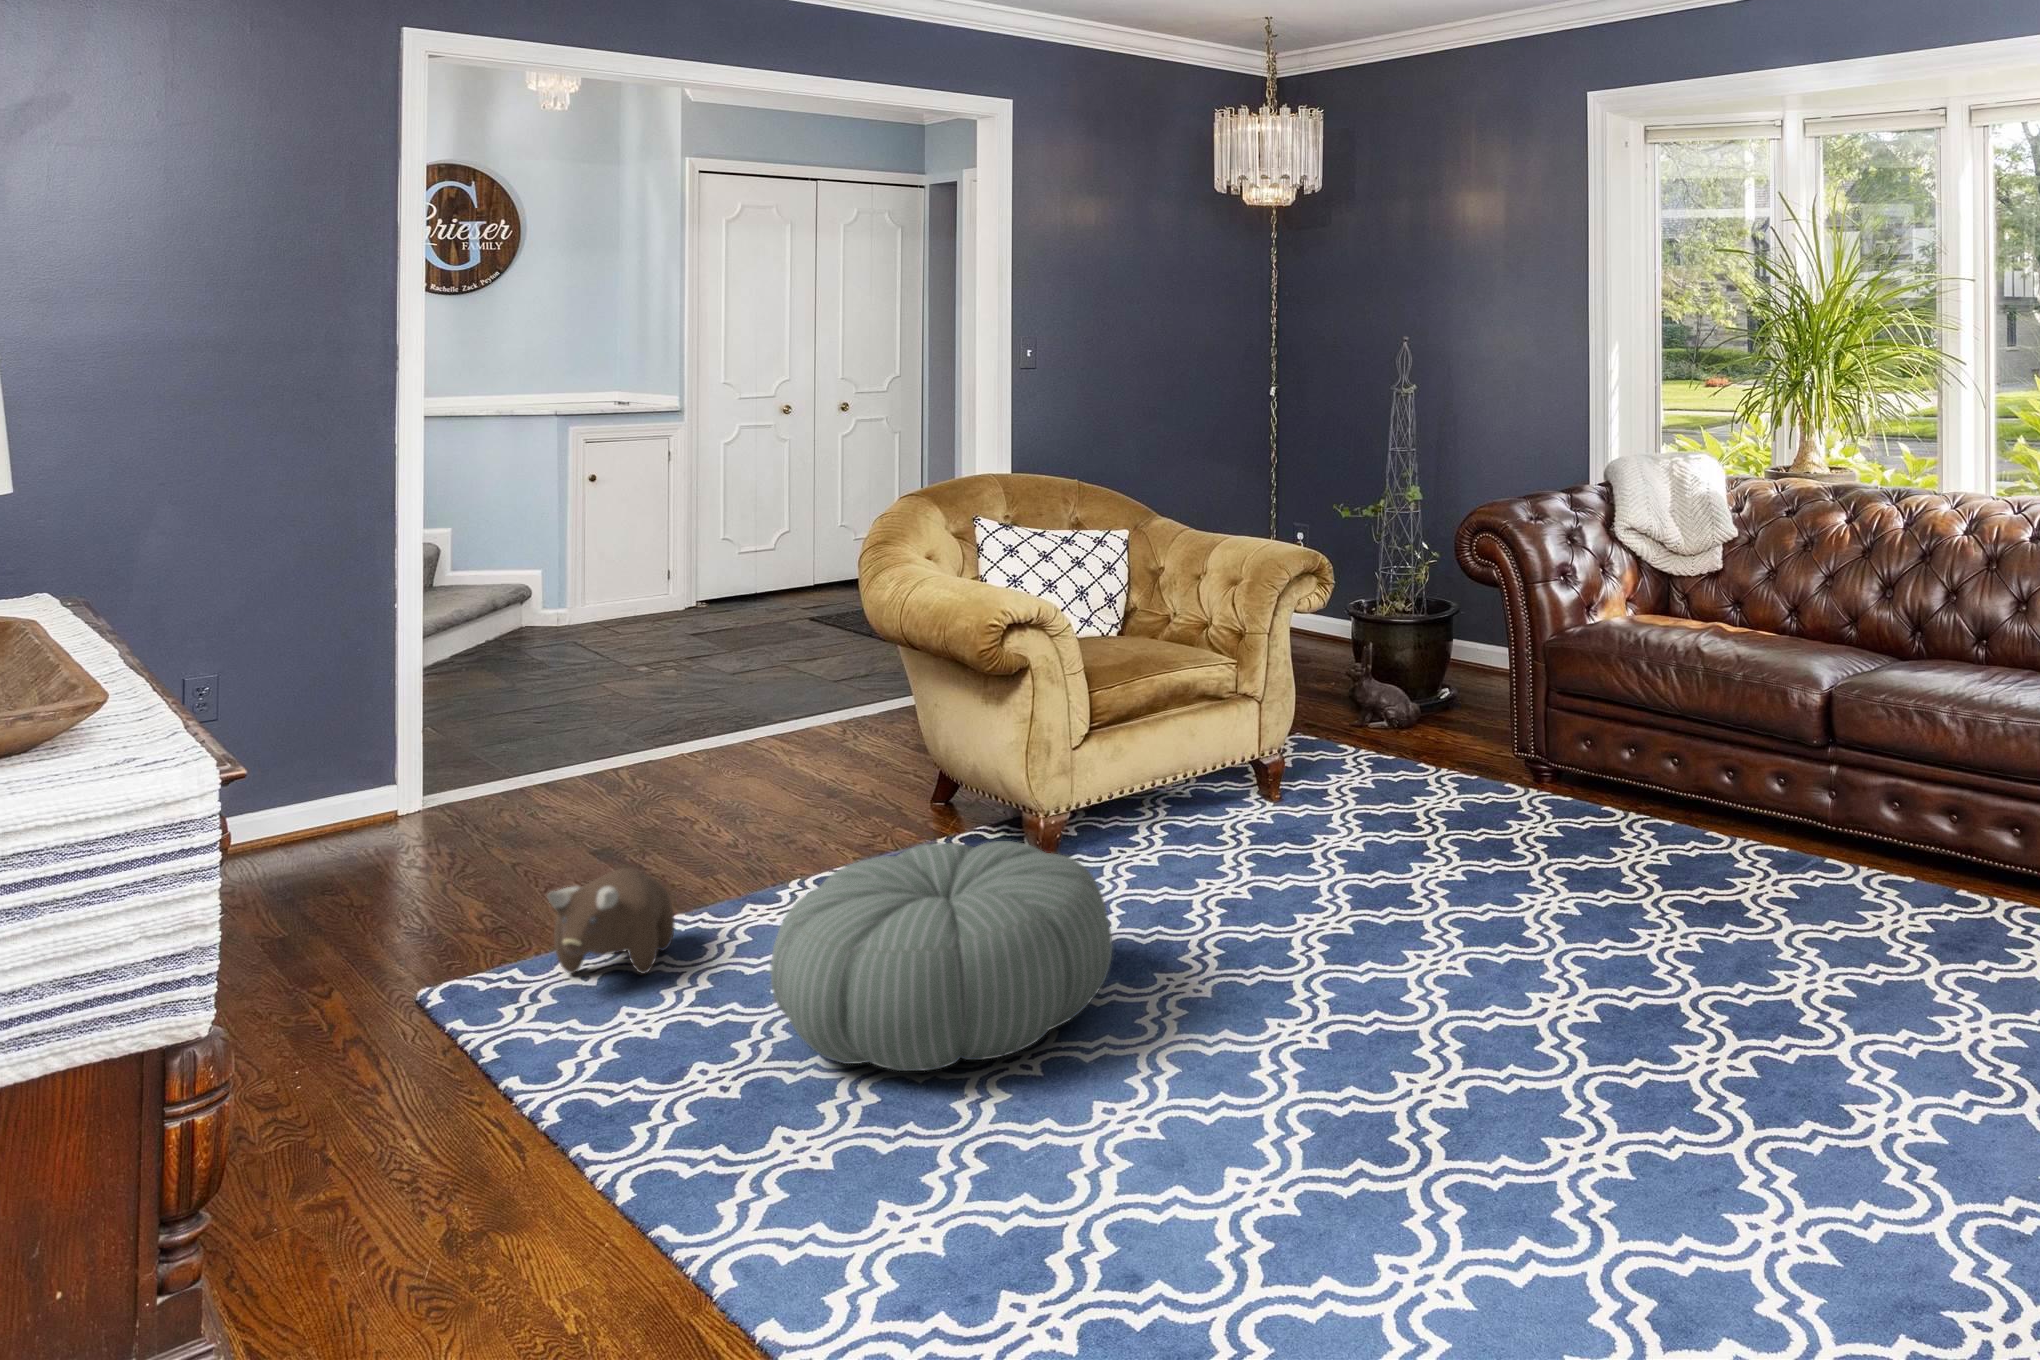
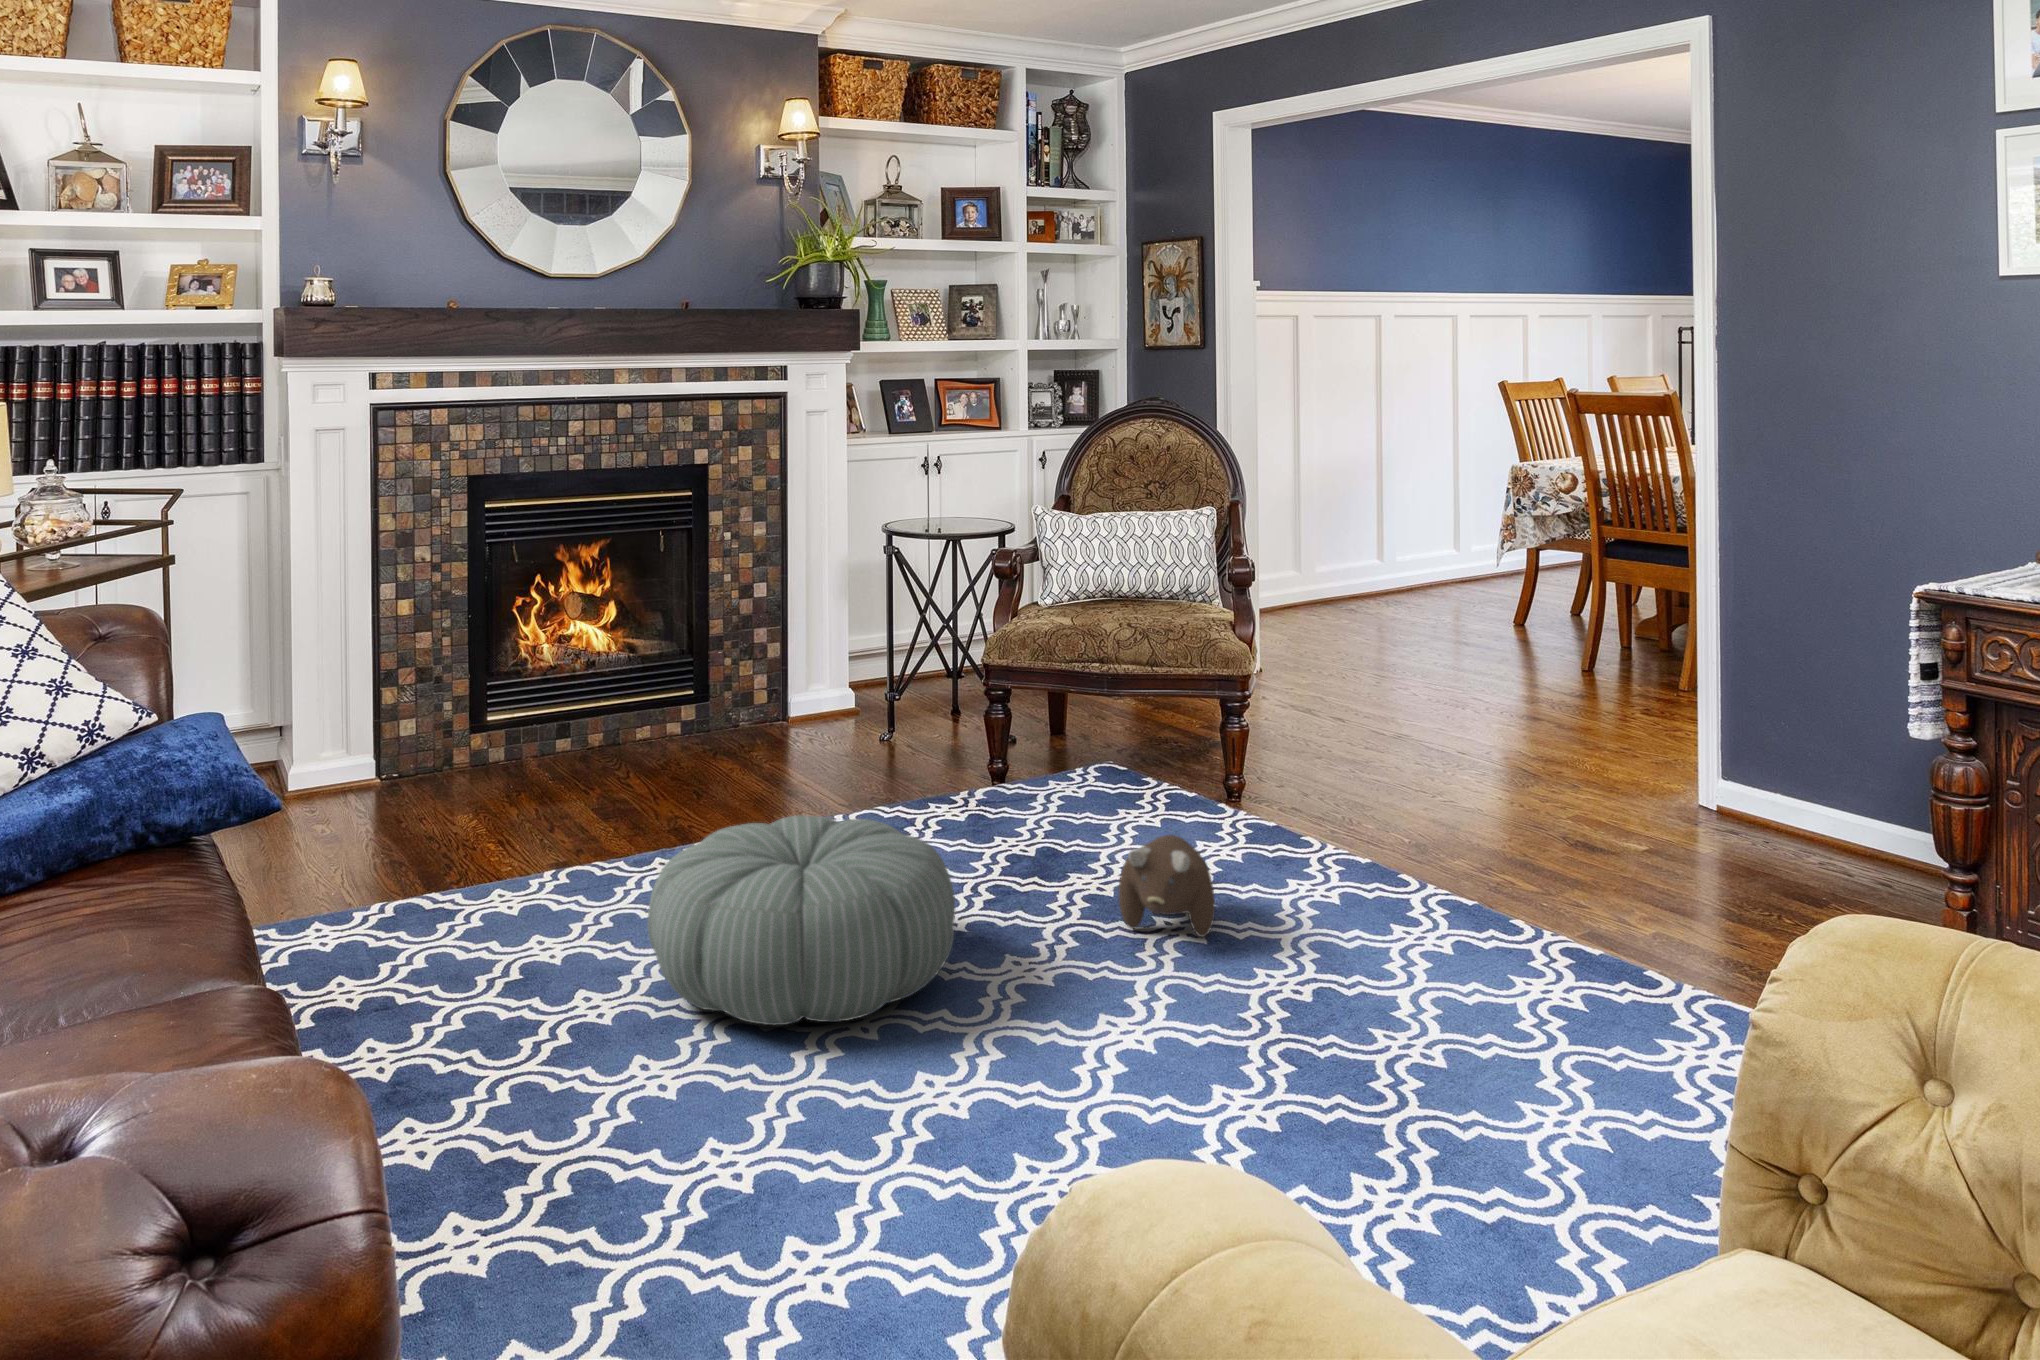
plush toy: present [548,869,675,974] -> present [1119,835,1215,937]

